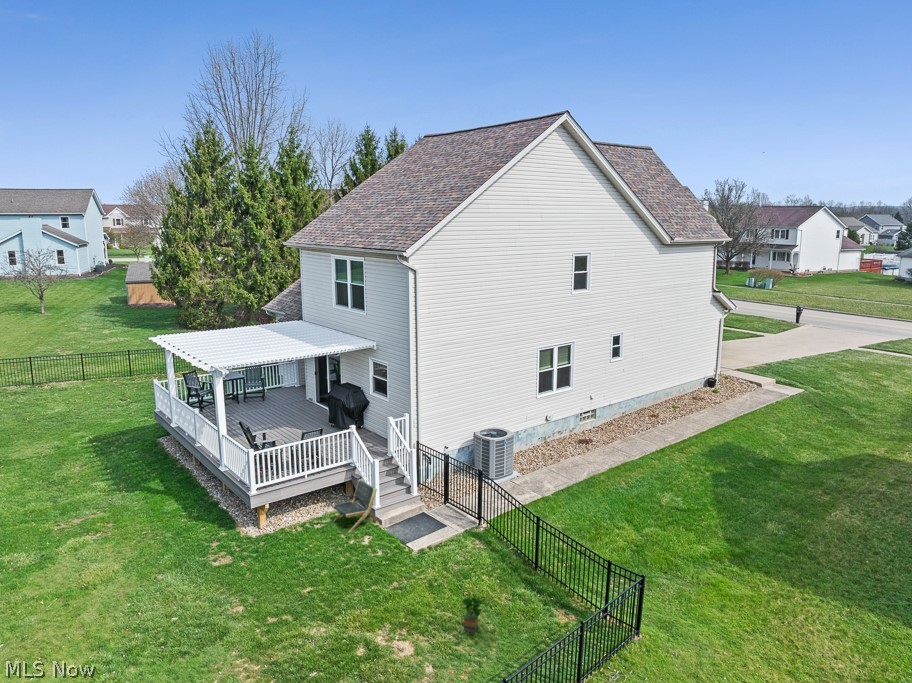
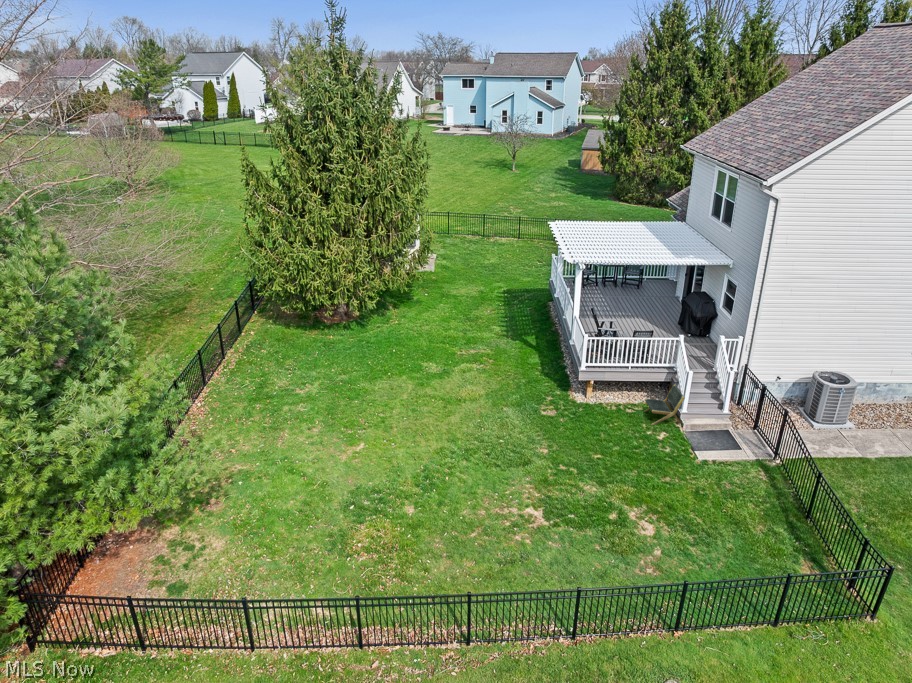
potted tree: present [462,598,482,633] -> none [702,514,724,544]

